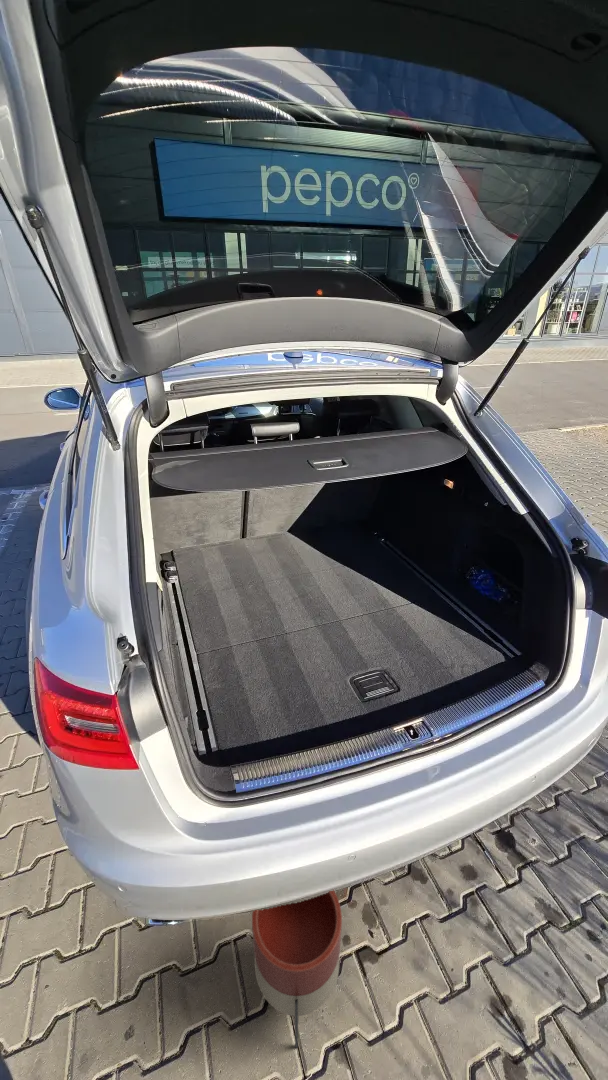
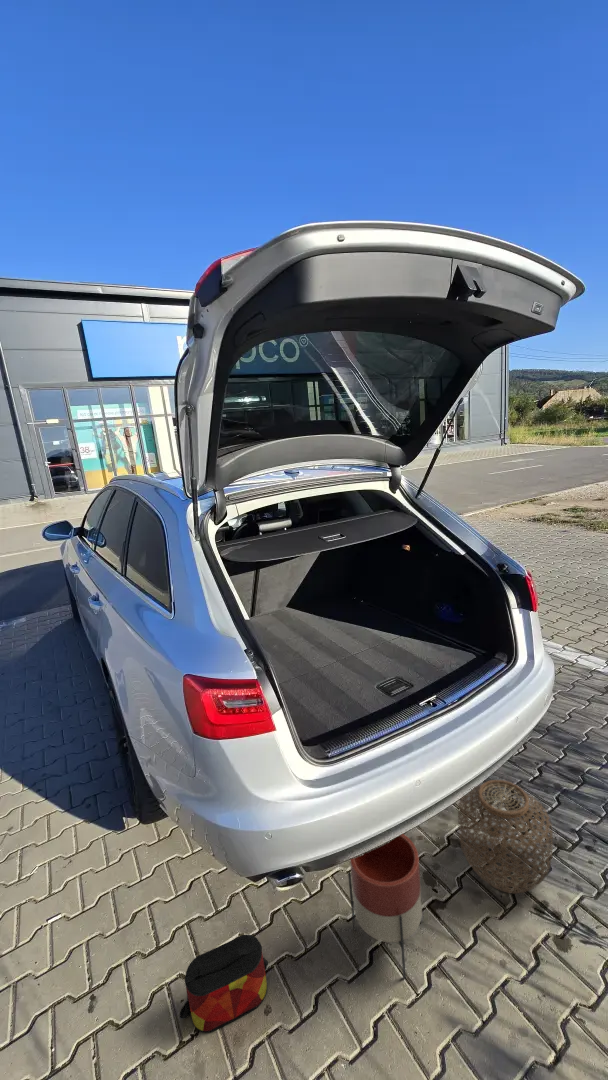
woven basket: none [417,829,544,985] -> present [458,780,553,894]
bag: none [34,944,147,1039] -> present [180,934,268,1033]

